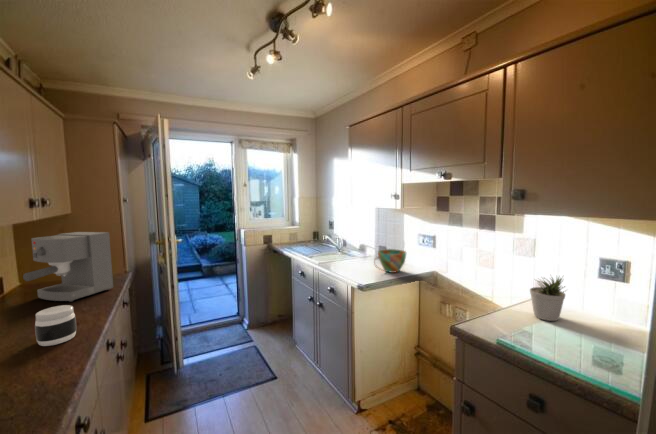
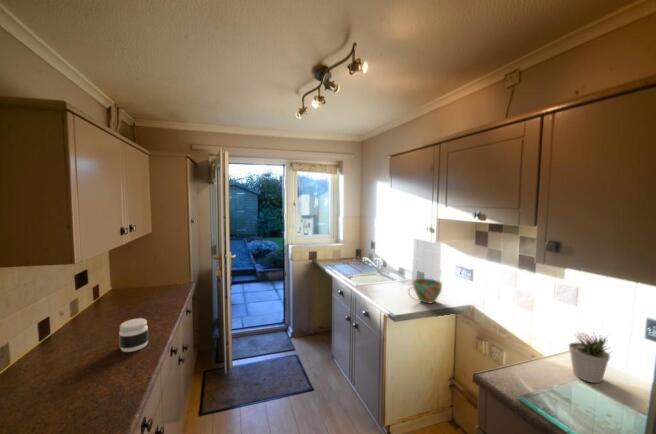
coffee maker: present [23,232,113,302] -> none [114,249,179,309]

